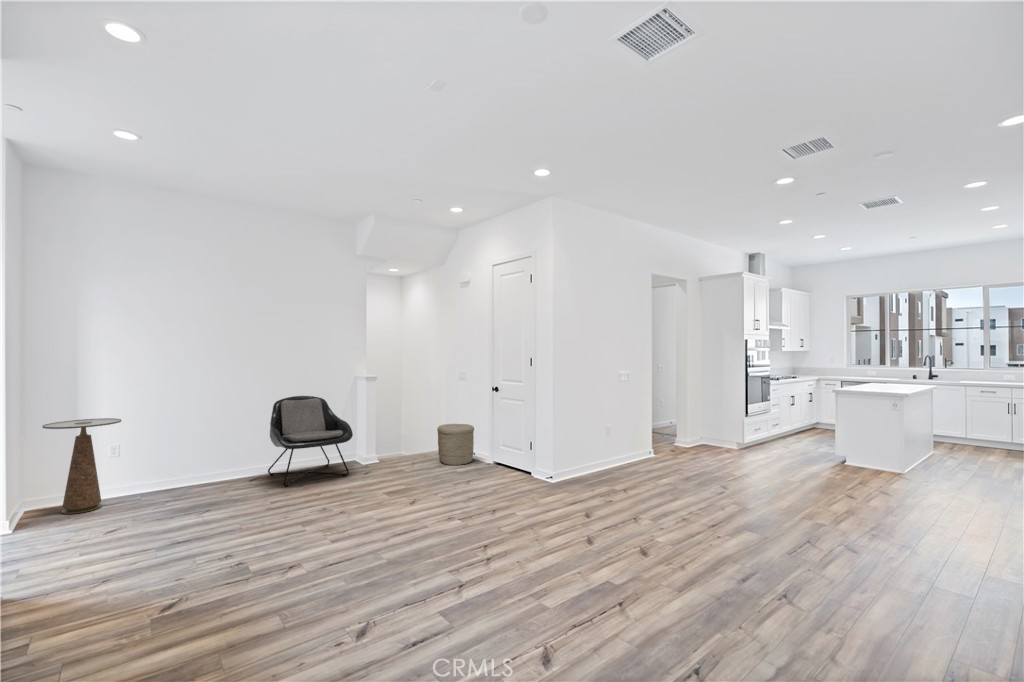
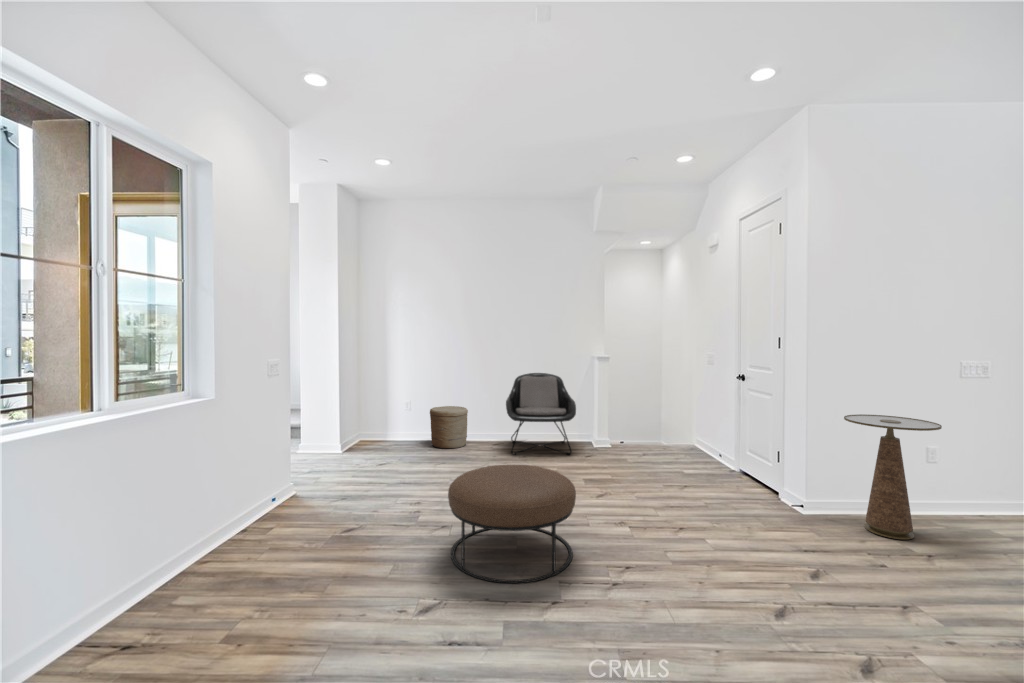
side table: present [42,418,121,514] -> present [844,414,942,539]
woven basket: present [437,424,474,465] -> present [430,406,468,449]
ottoman: none [320,482,445,595] -> present [448,465,576,583]

